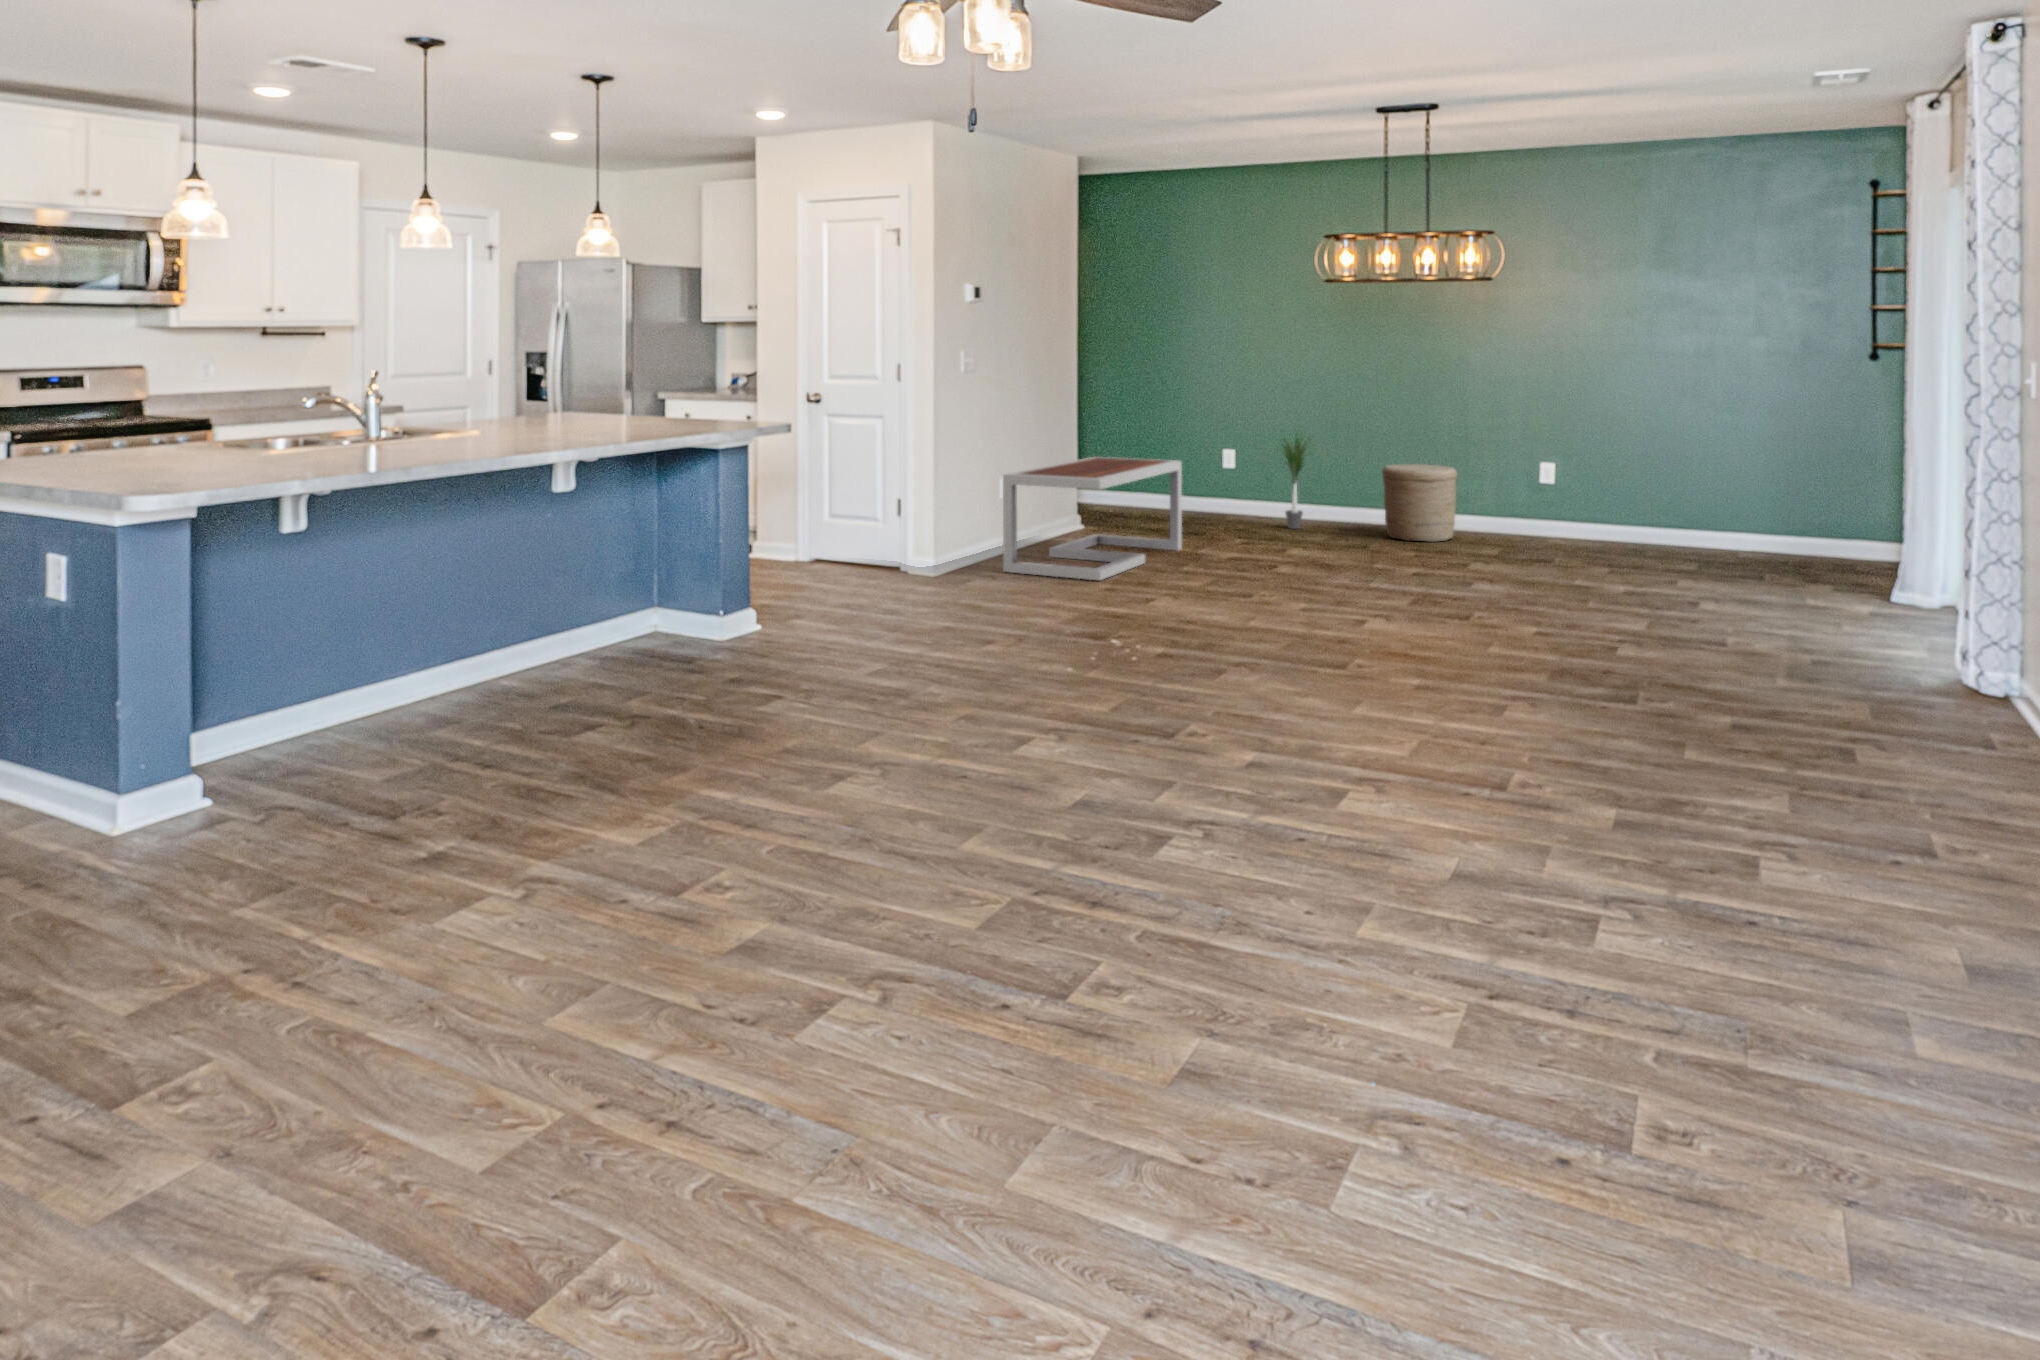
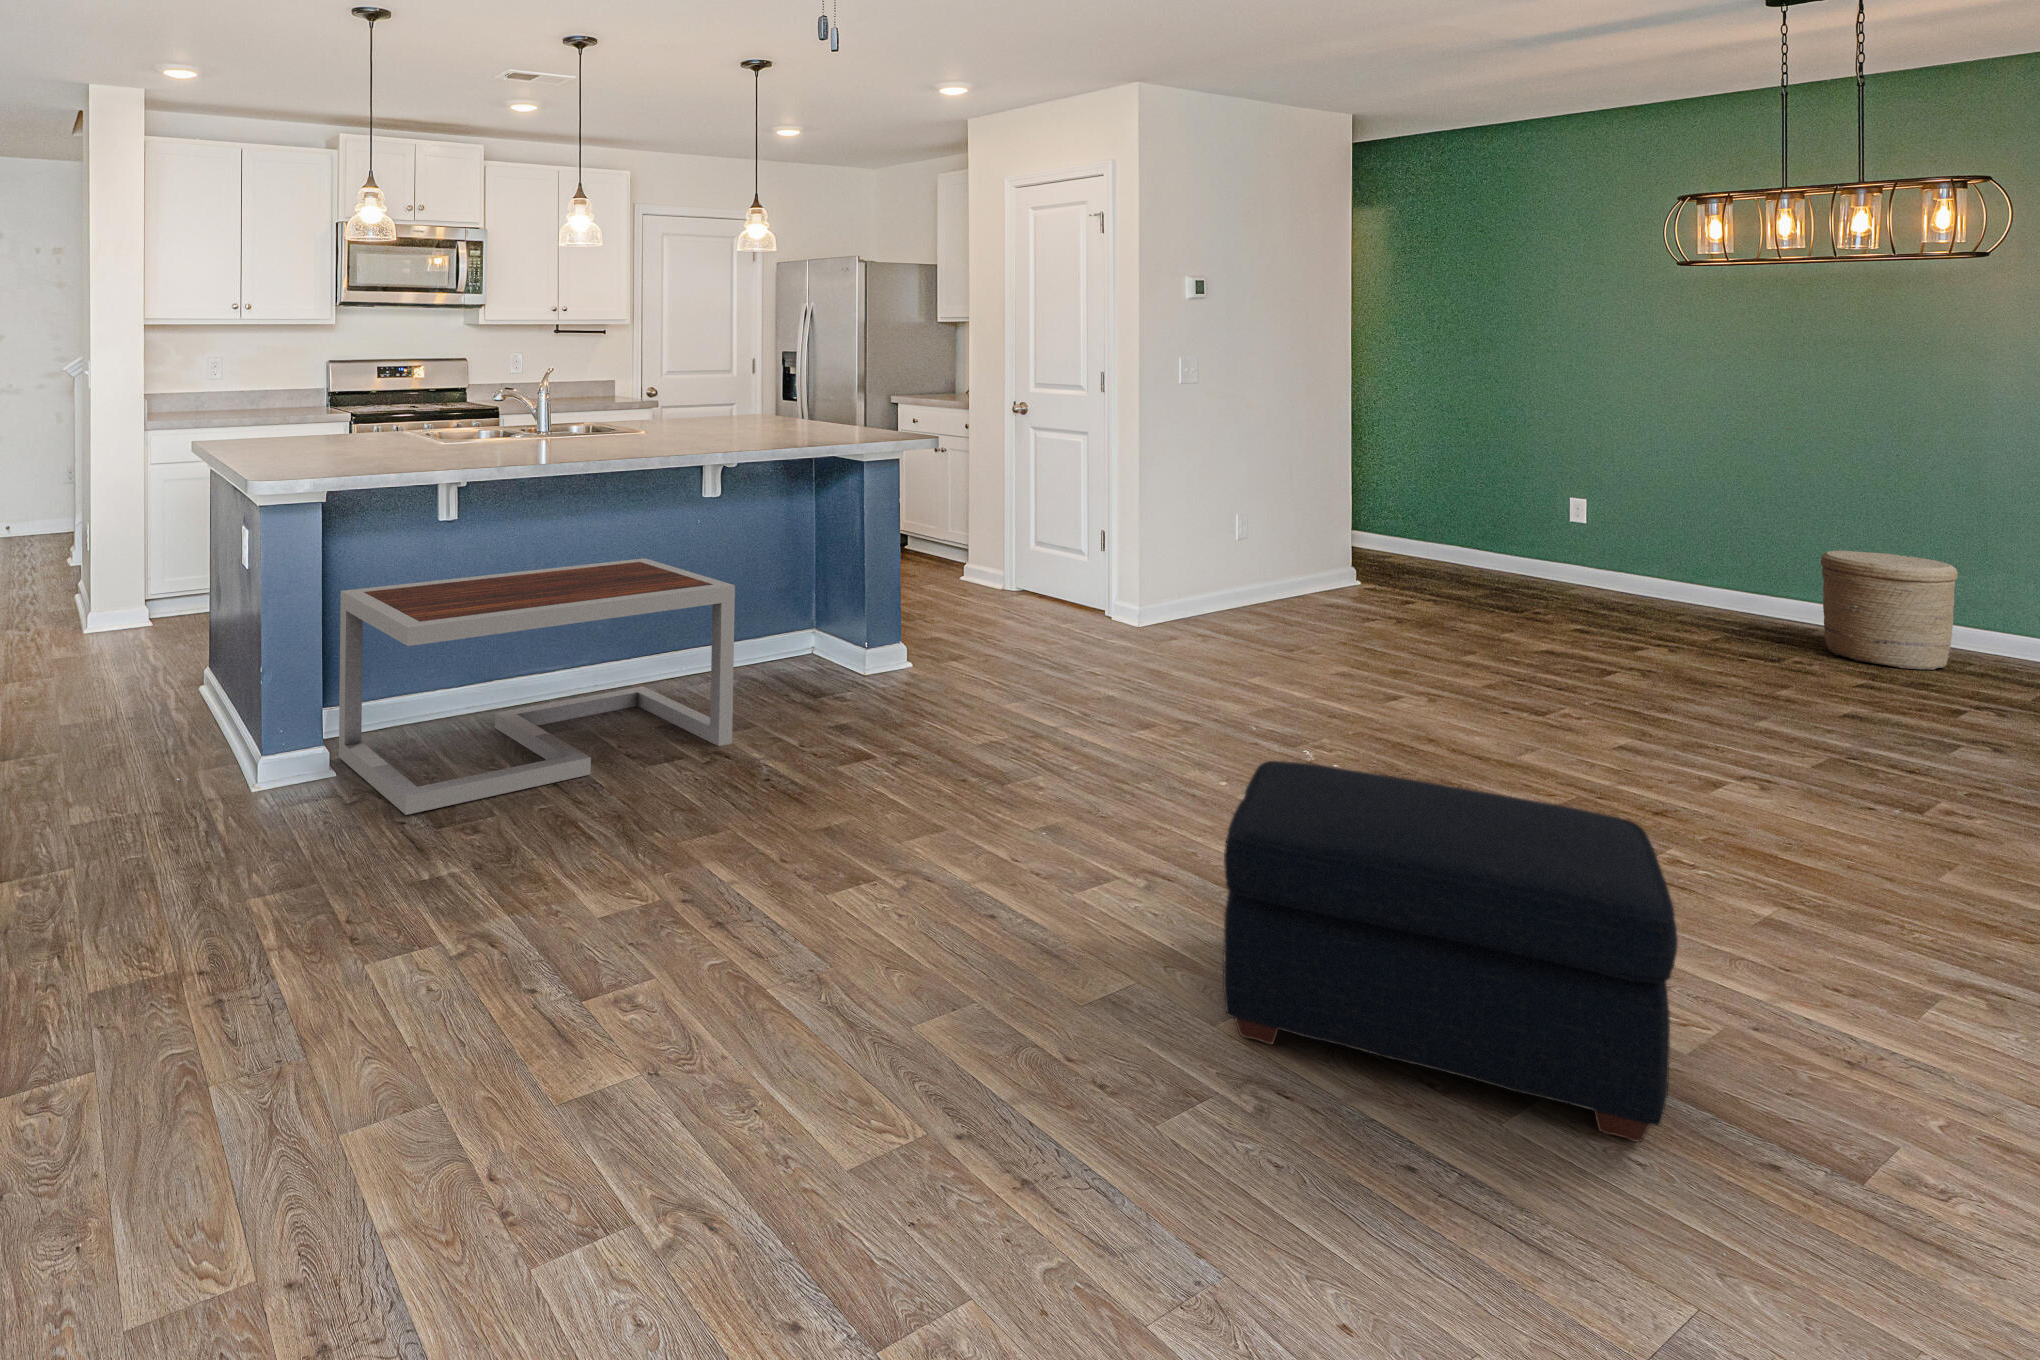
potted plant: present [1279,435,1312,529] -> none [1623,476,1738,621]
coffee table: present [1003,457,1182,580] -> present [339,558,735,815]
ottoman: none [1147,618,1420,803] -> present [1223,761,1678,1142]

